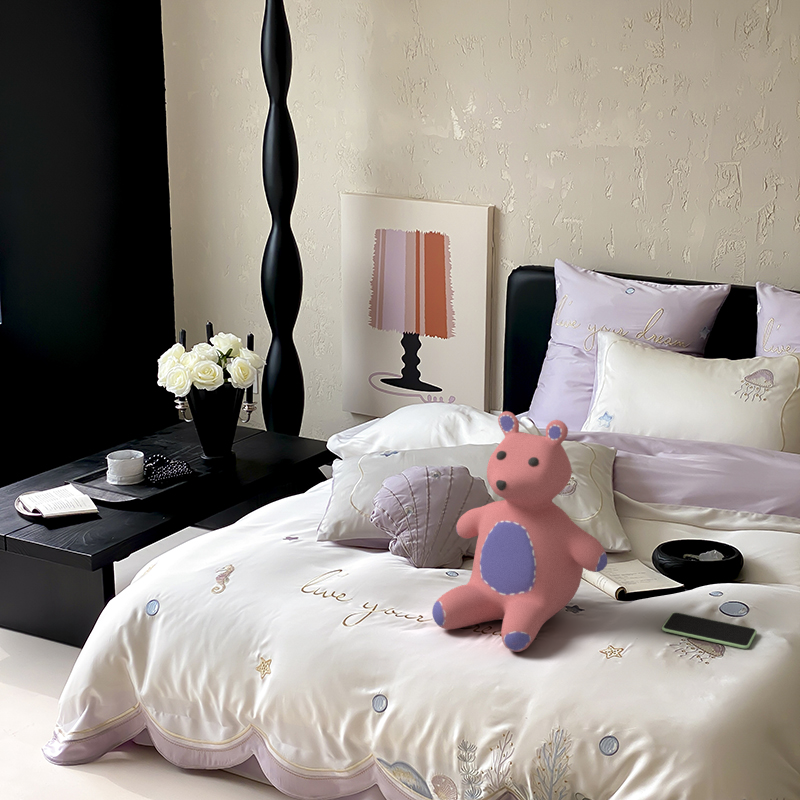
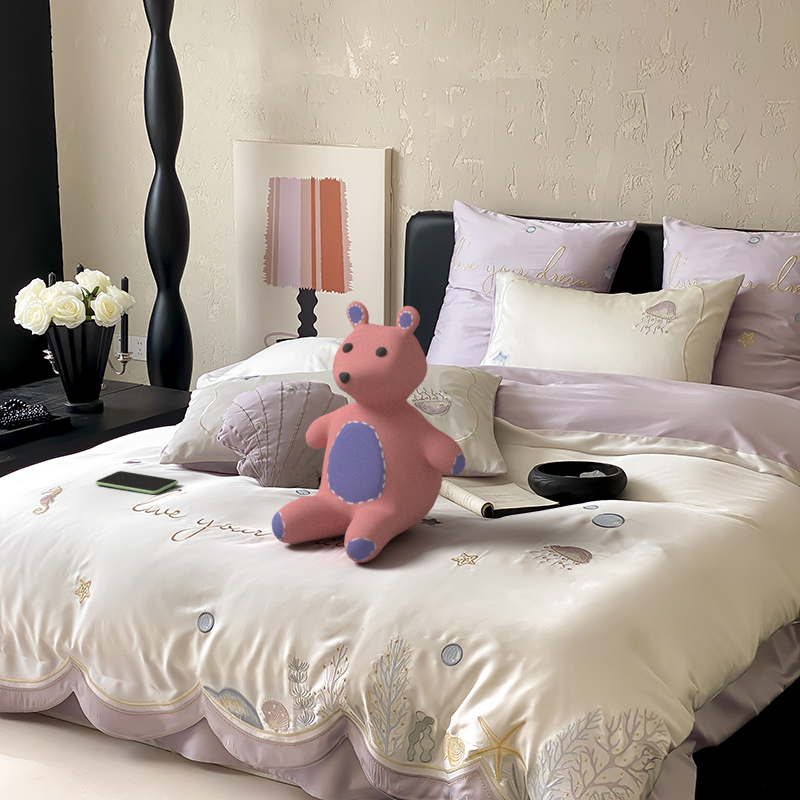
smartphone: present [662,612,757,649] -> present [96,471,178,494]

